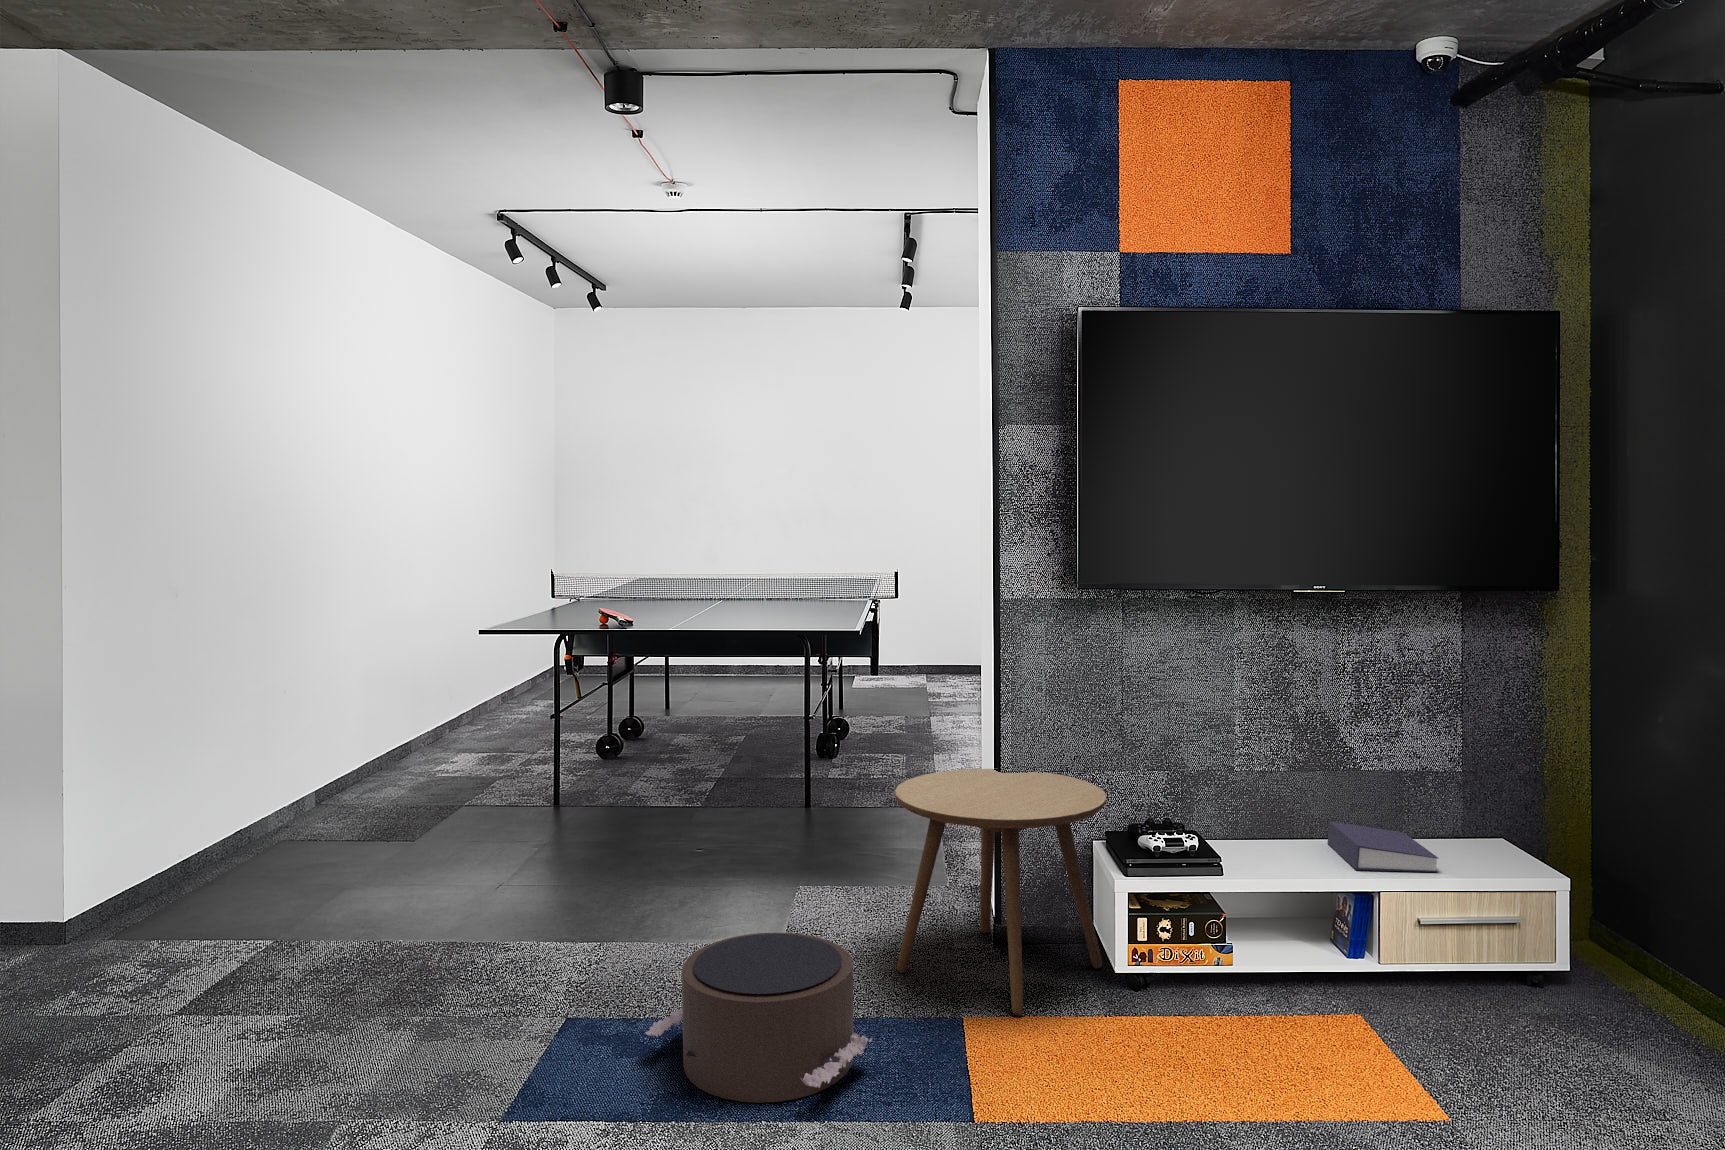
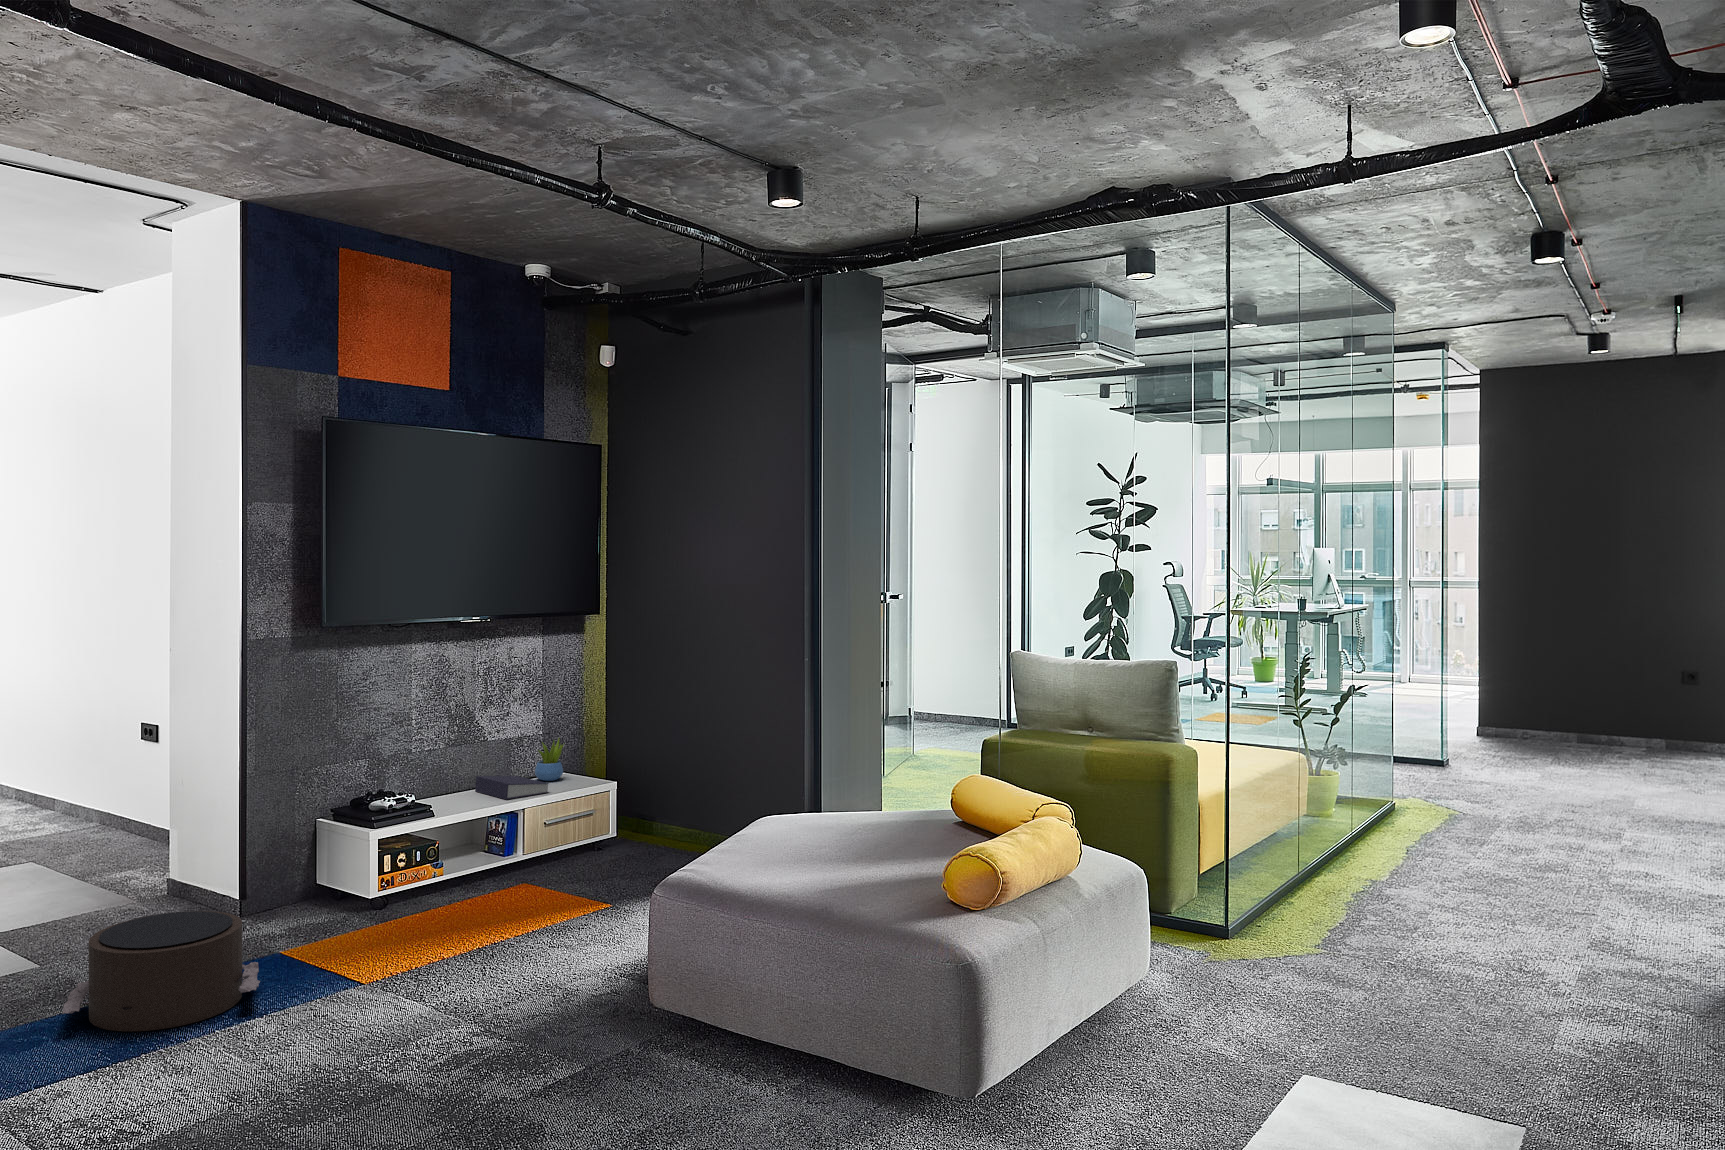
side table: present [895,769,1107,1015] -> none [184,770,363,944]
succulent plant: none [1438,781,1488,850] -> present [535,739,564,781]

